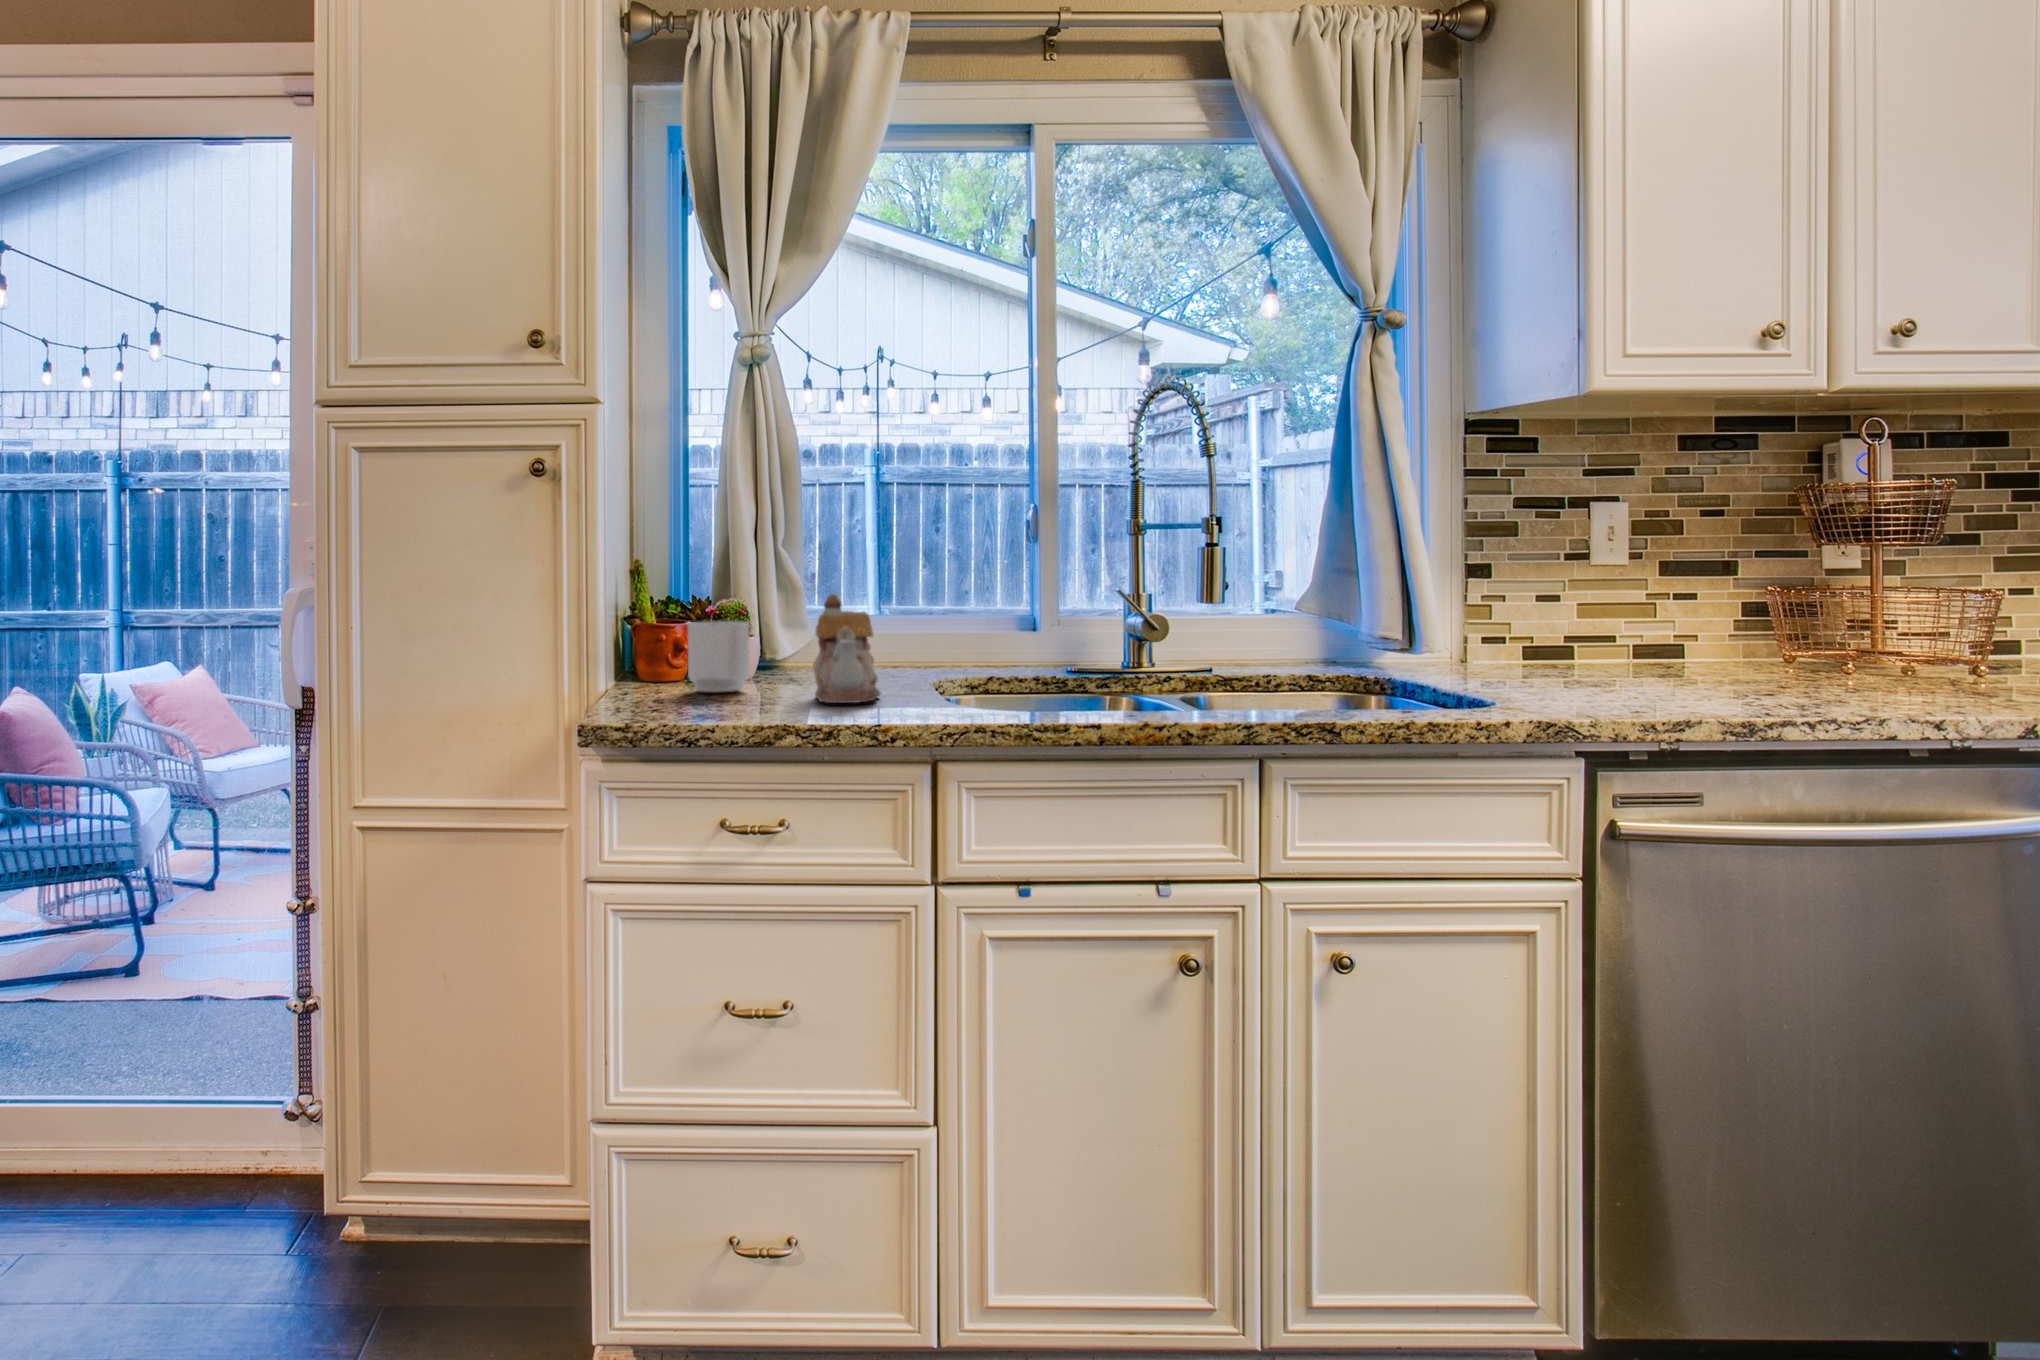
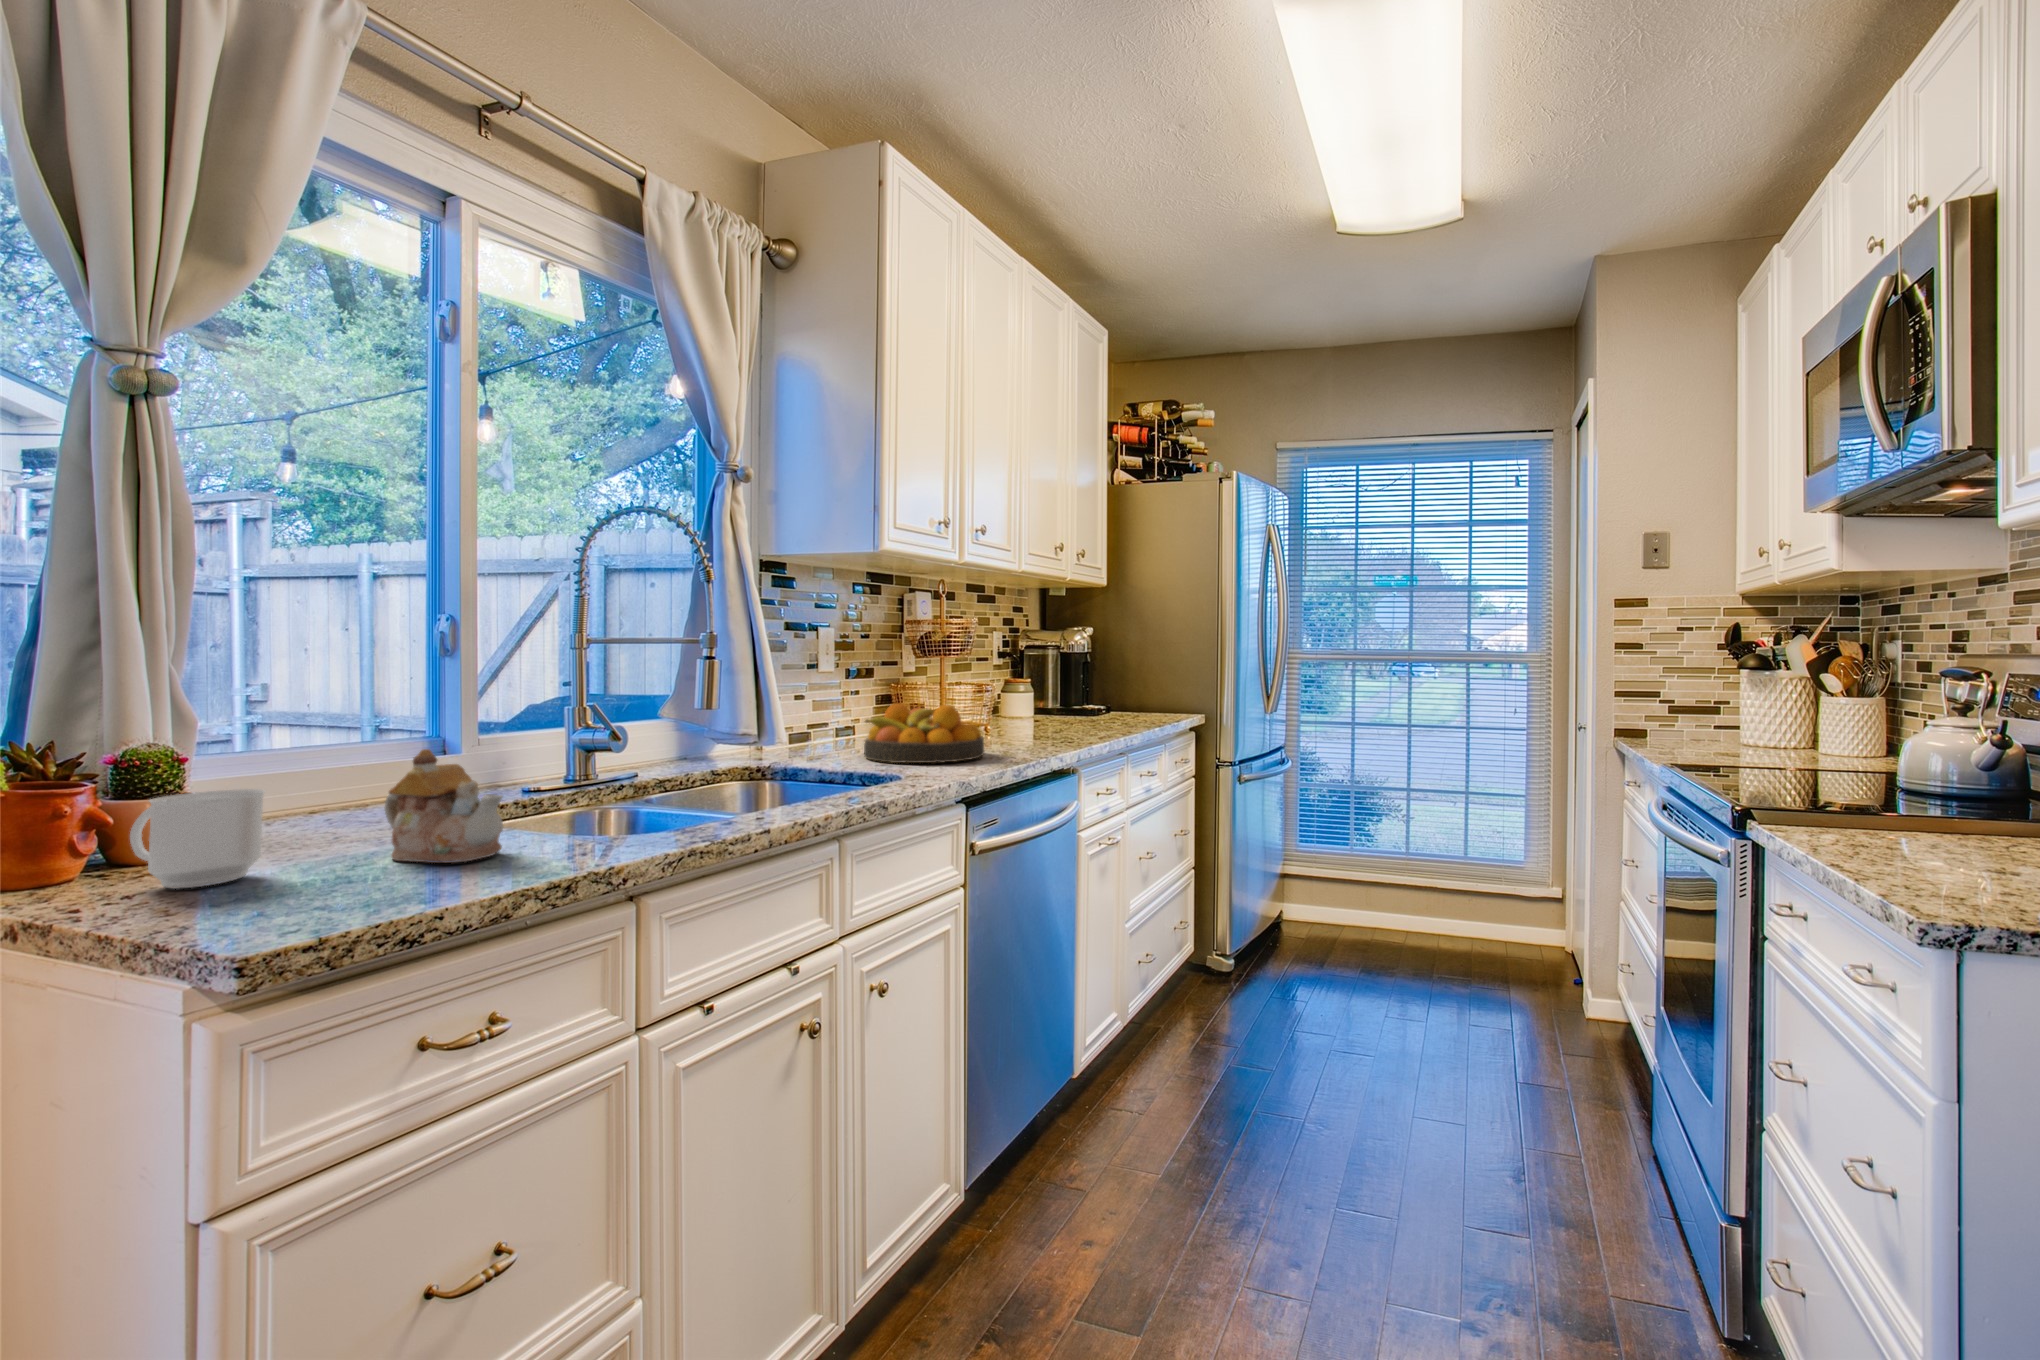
fruit bowl: none [1570,585,1852,701] -> present [864,704,984,763]

